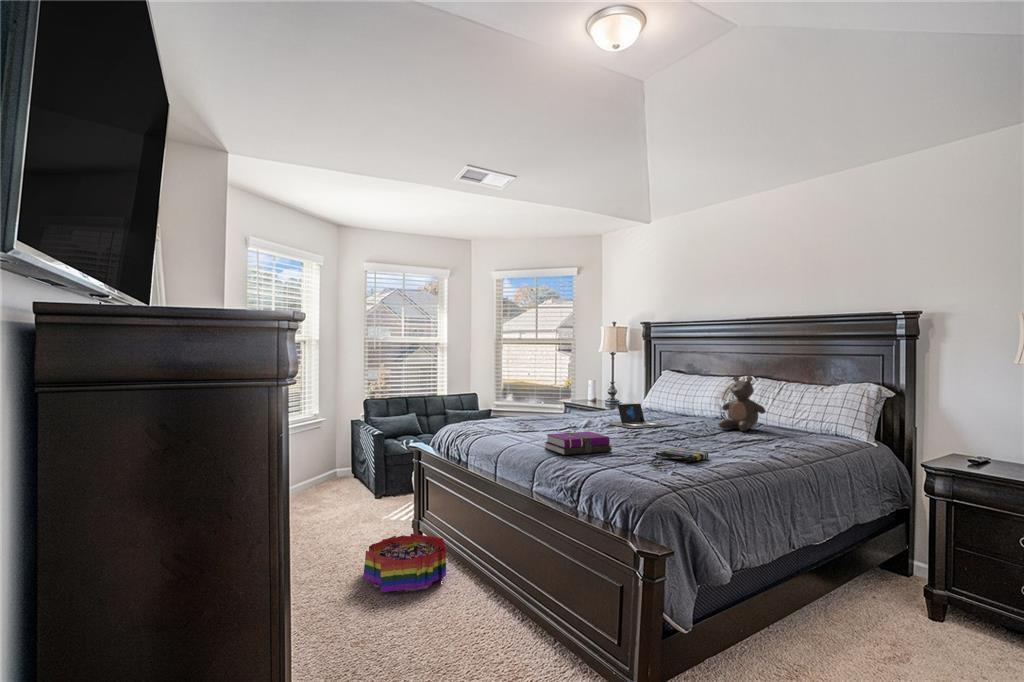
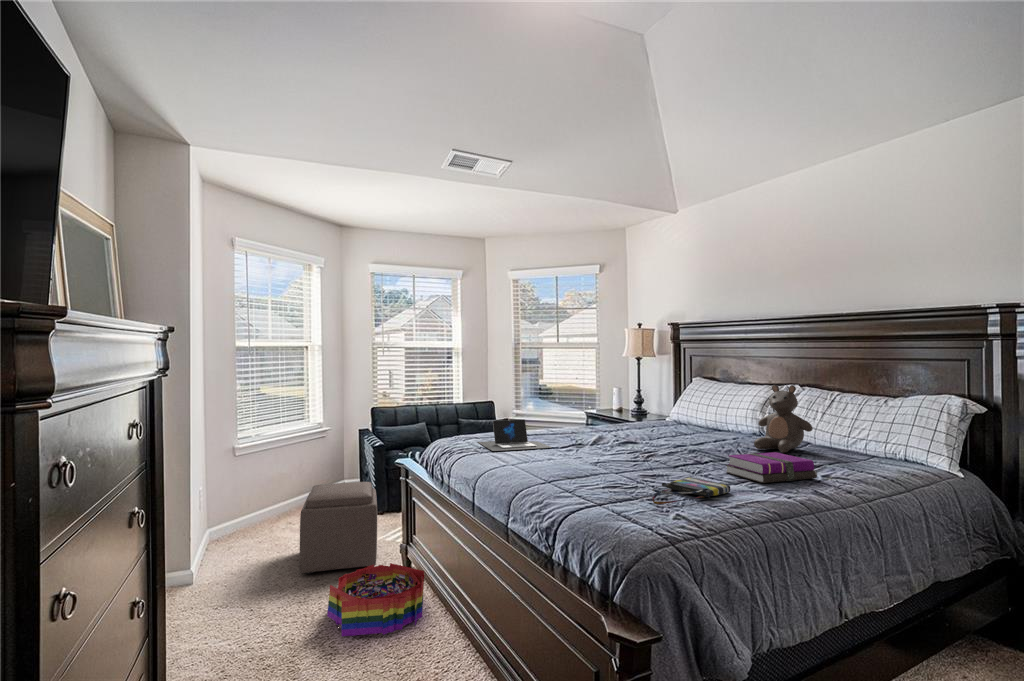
laptop: present [605,404,669,428] -> present [478,419,551,451]
notebook: present [545,432,612,455] -> present [726,452,817,483]
ottoman: none [322,466,392,548] -> present [300,482,377,574]

